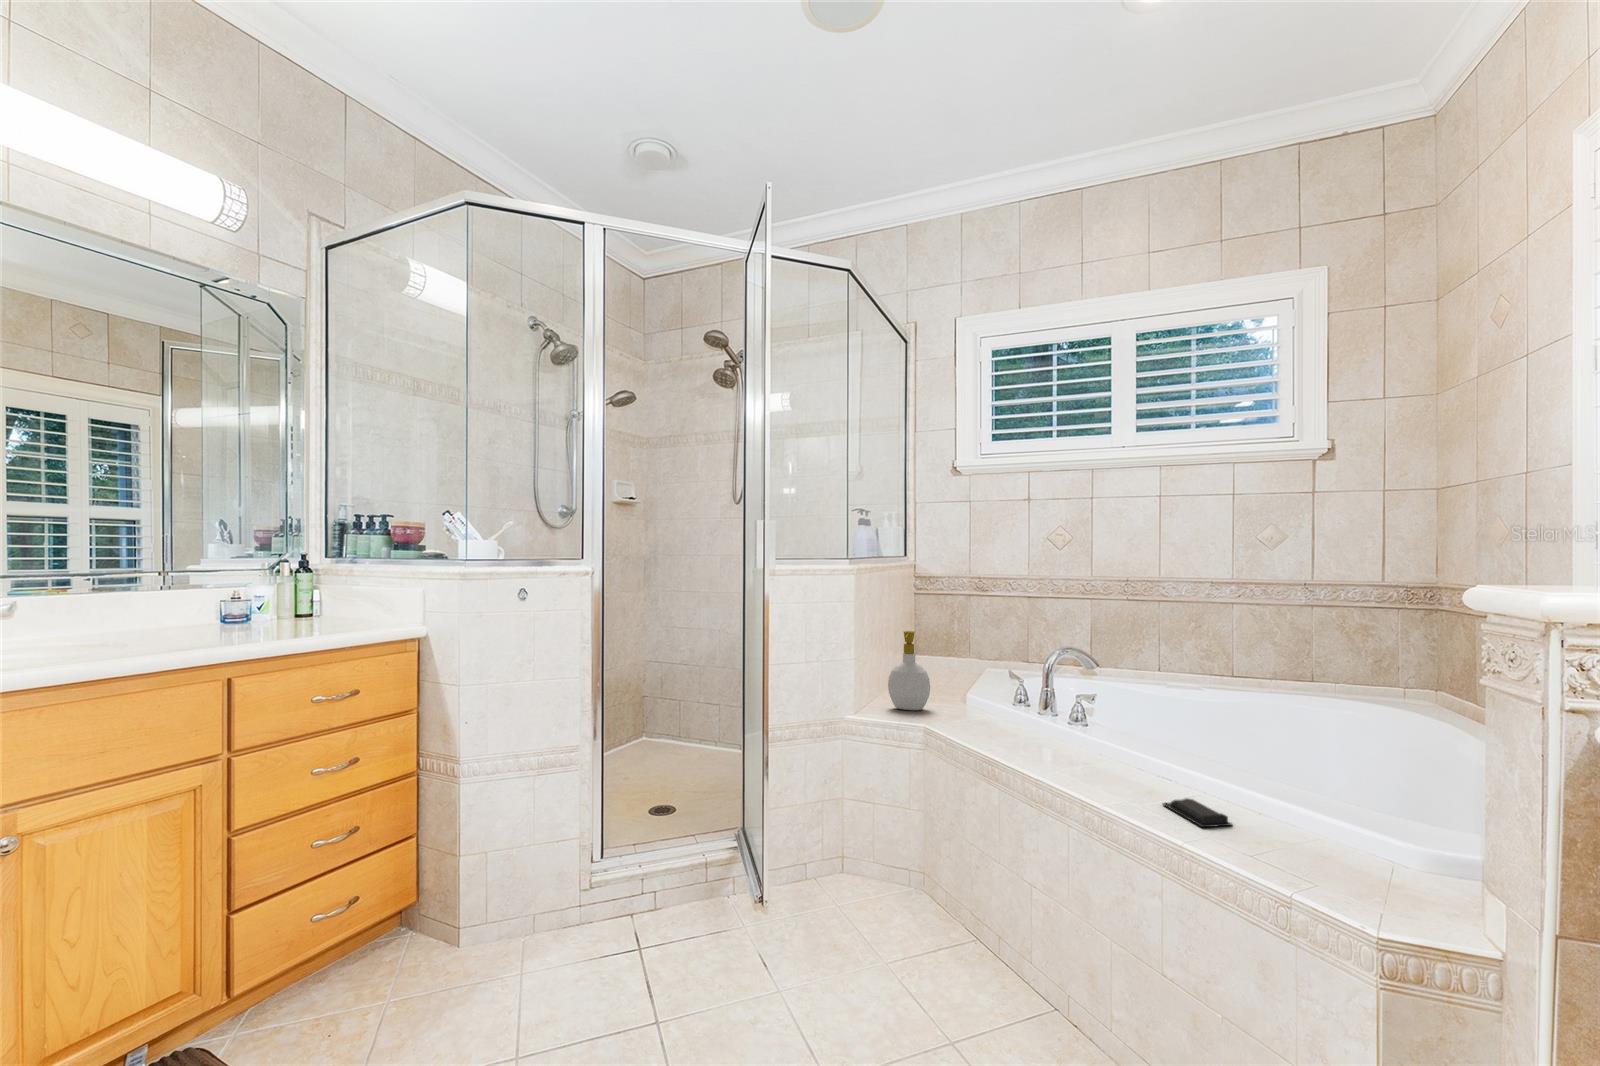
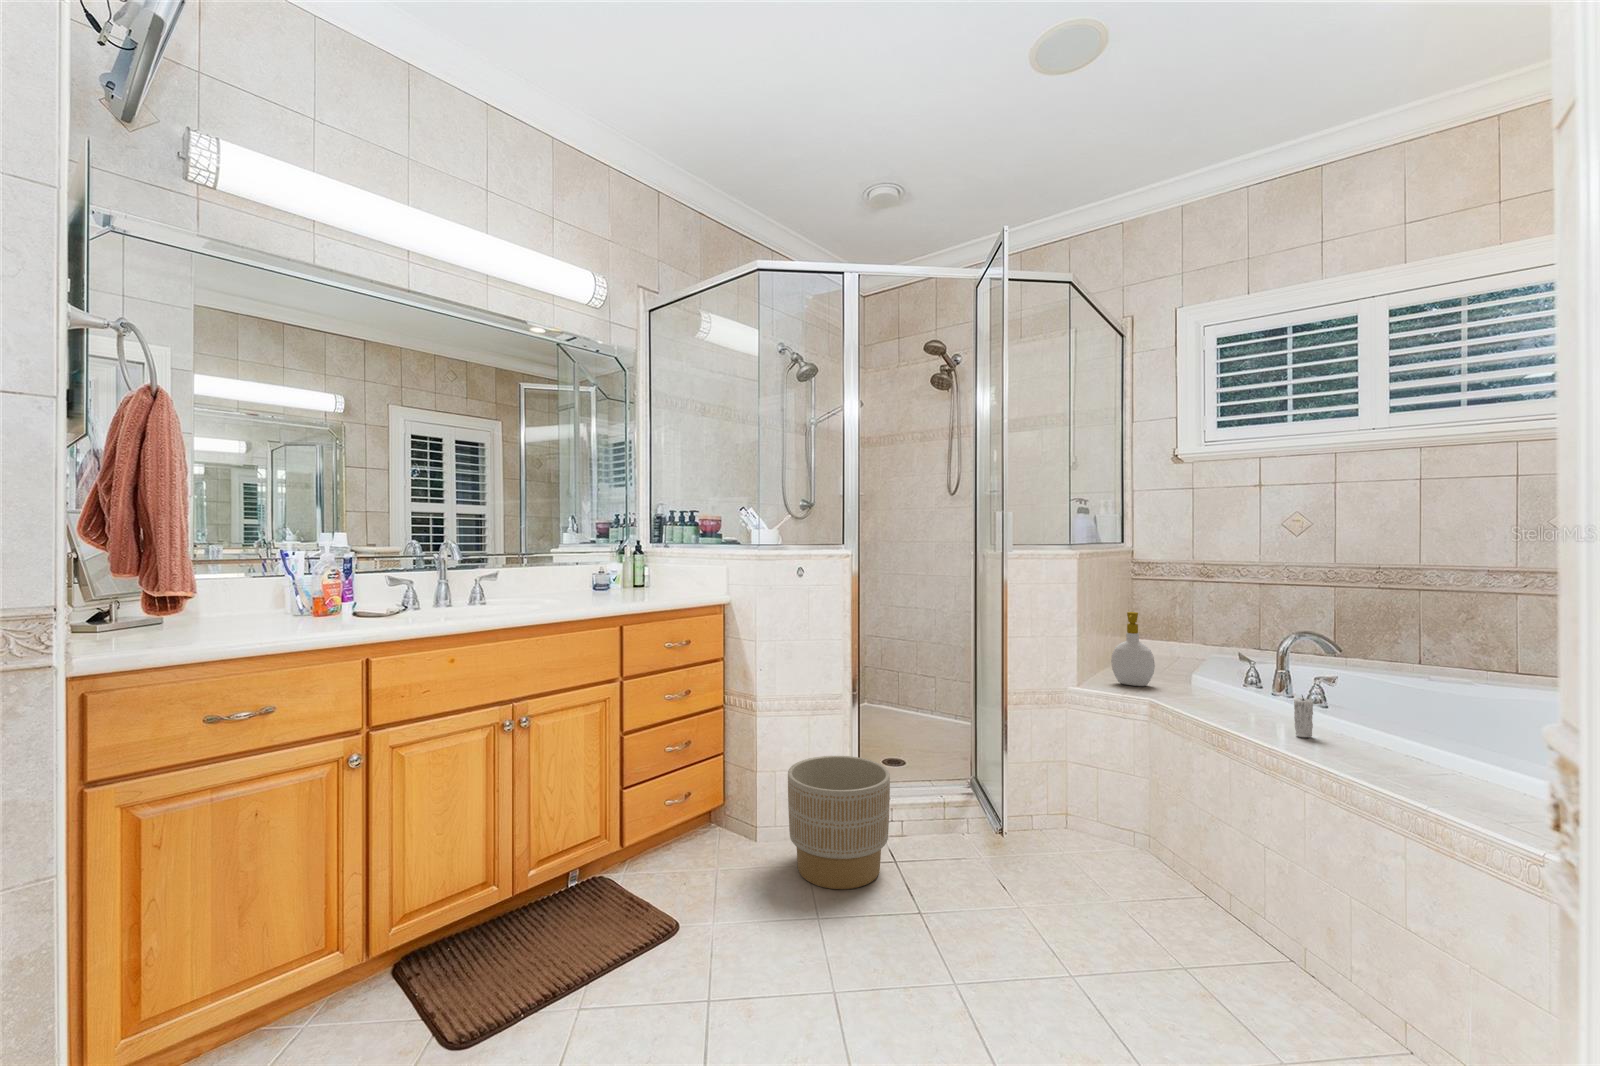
candle: none [1059,715,1077,764] -> present [1294,696,1313,737]
soap bar: present [1163,798,1232,827] -> none [1407,771,1488,797]
planter: none [496,822,632,1004] -> present [788,756,890,889]

